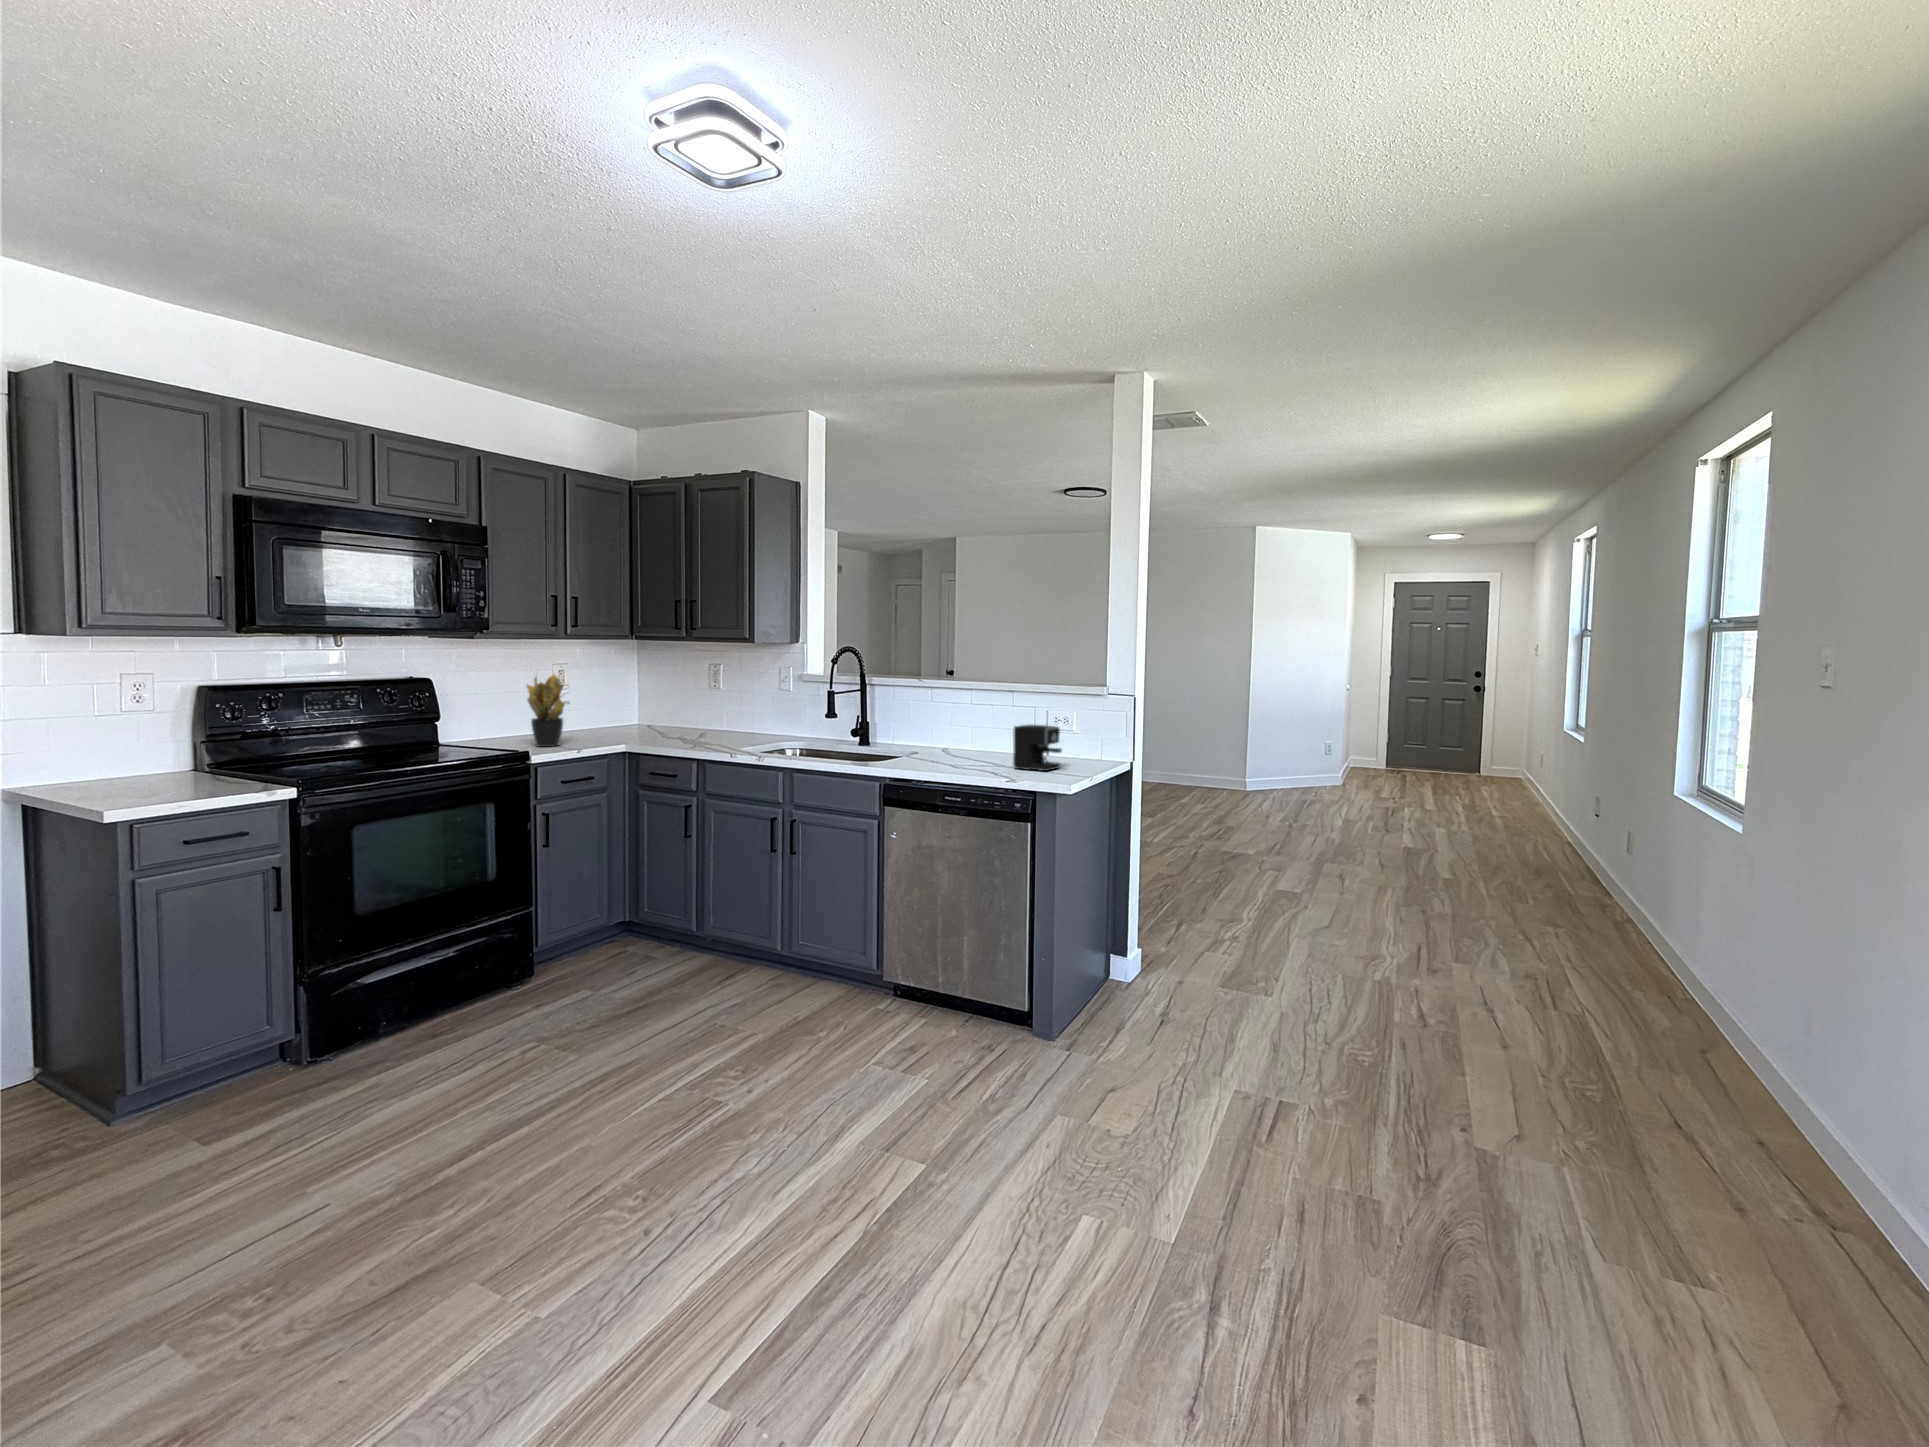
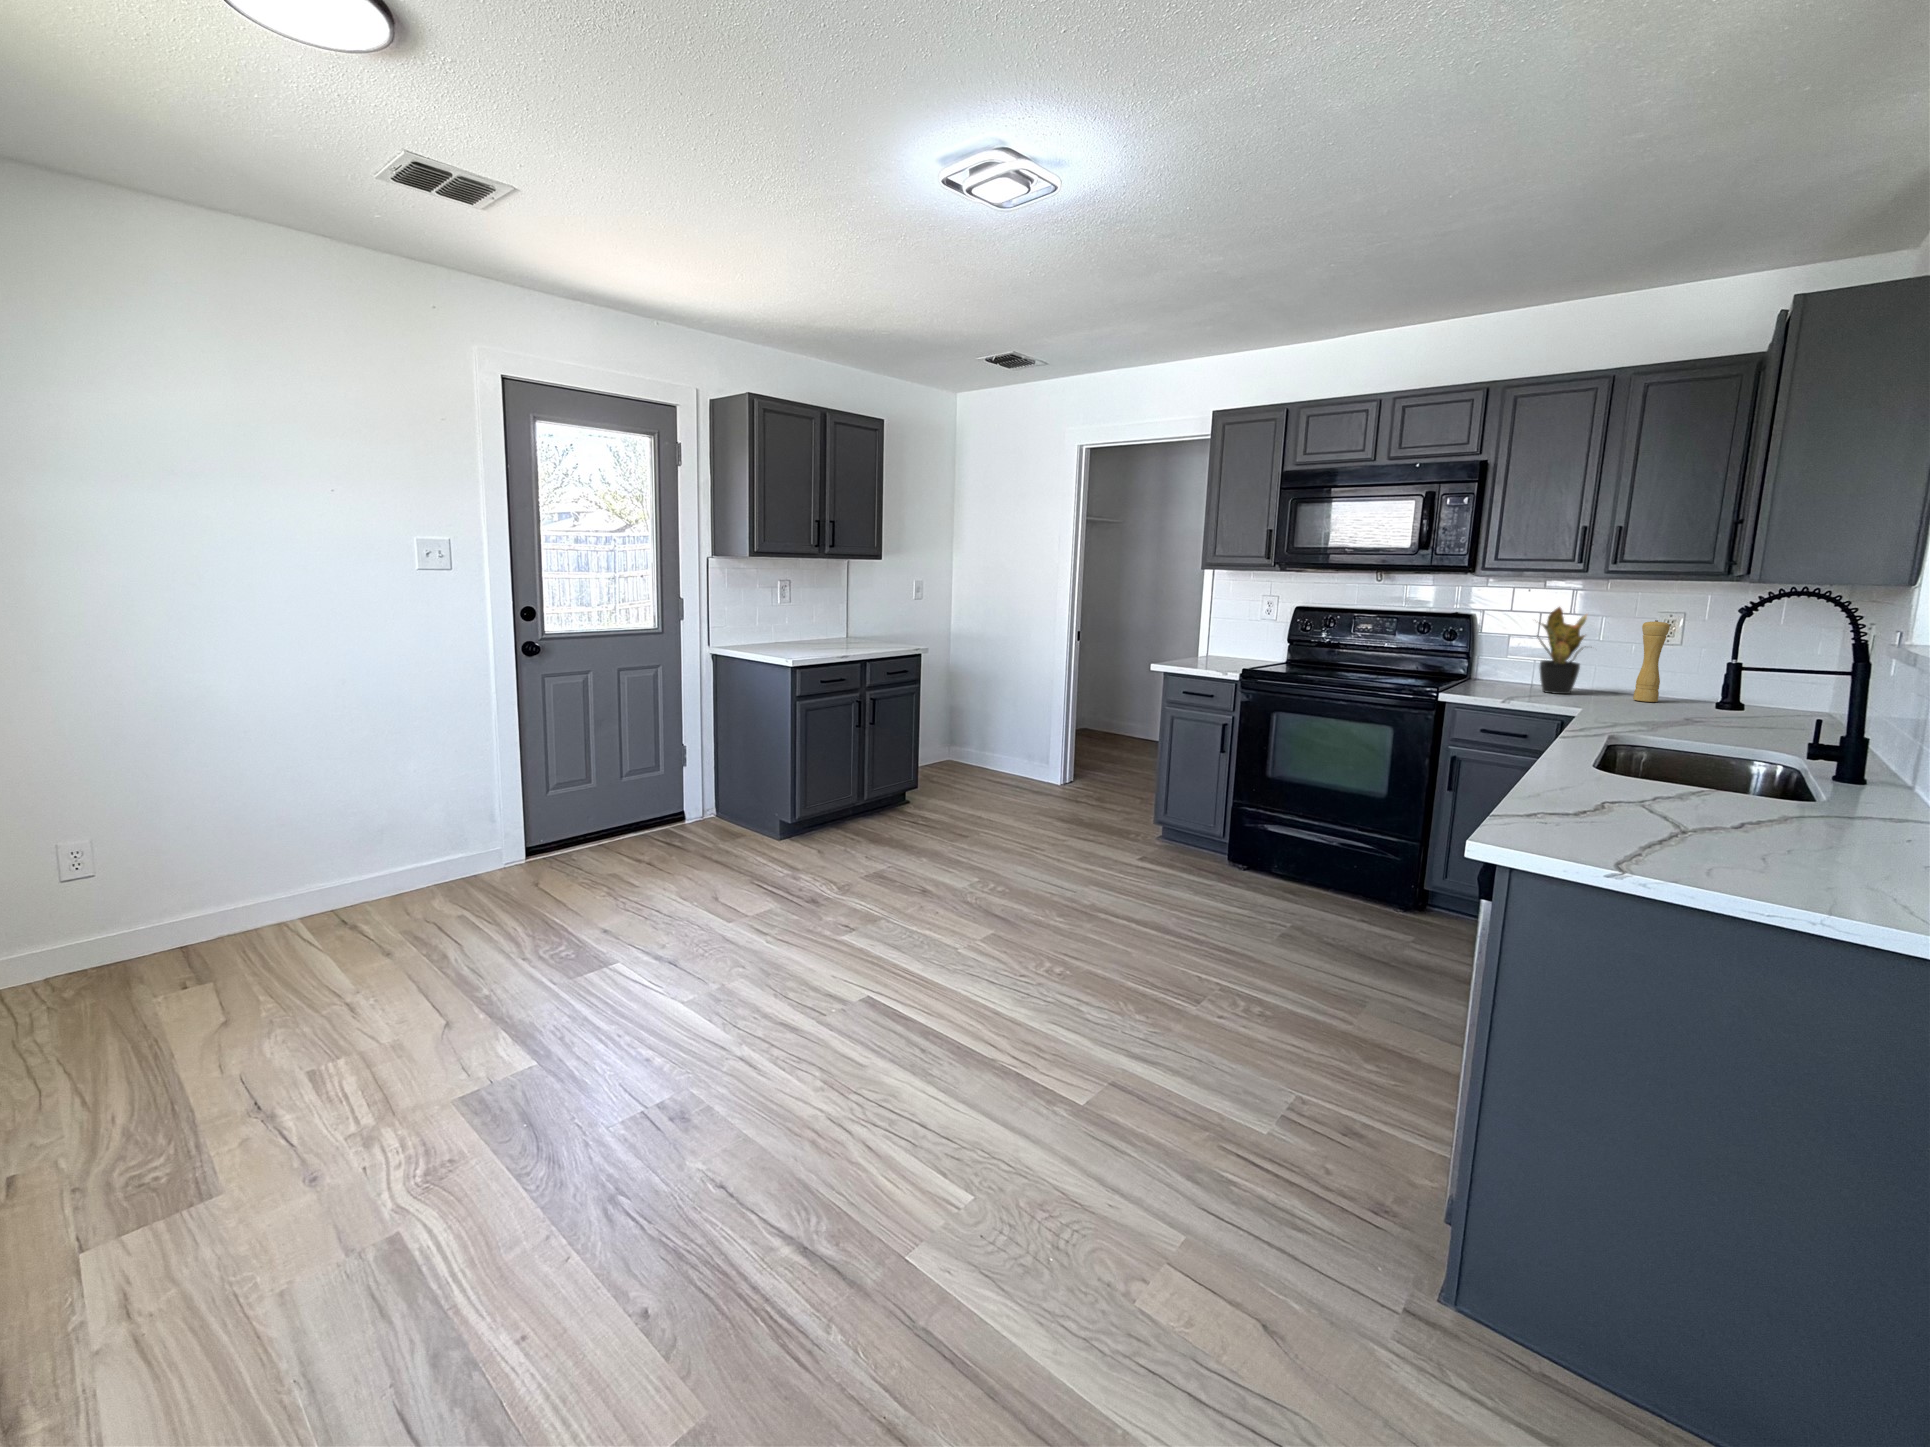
pepper mill: none [592,676,610,741] -> present [1633,620,1670,702]
coffee maker: present [1013,725,1062,771] -> none [1607,747,1853,869]

